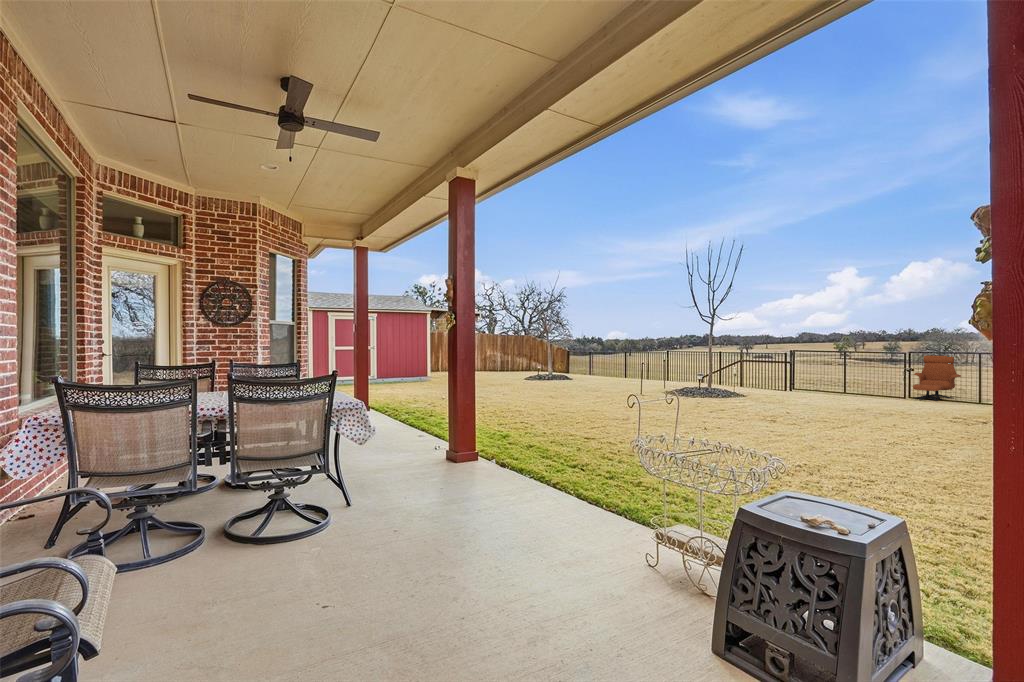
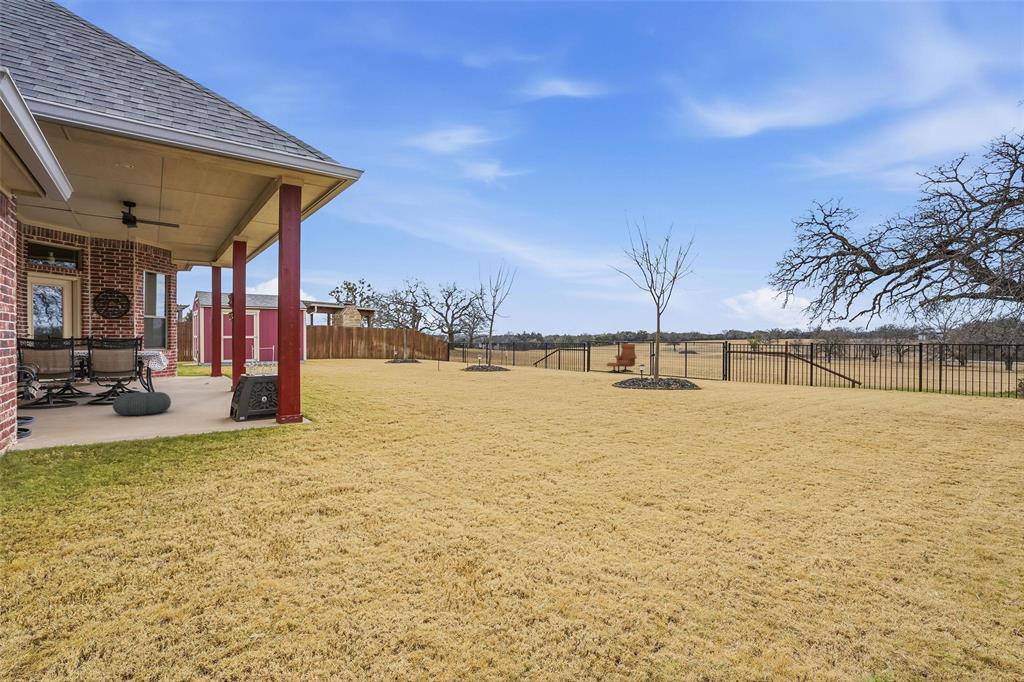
pouf: none [319,496,435,575] -> present [113,392,171,416]

